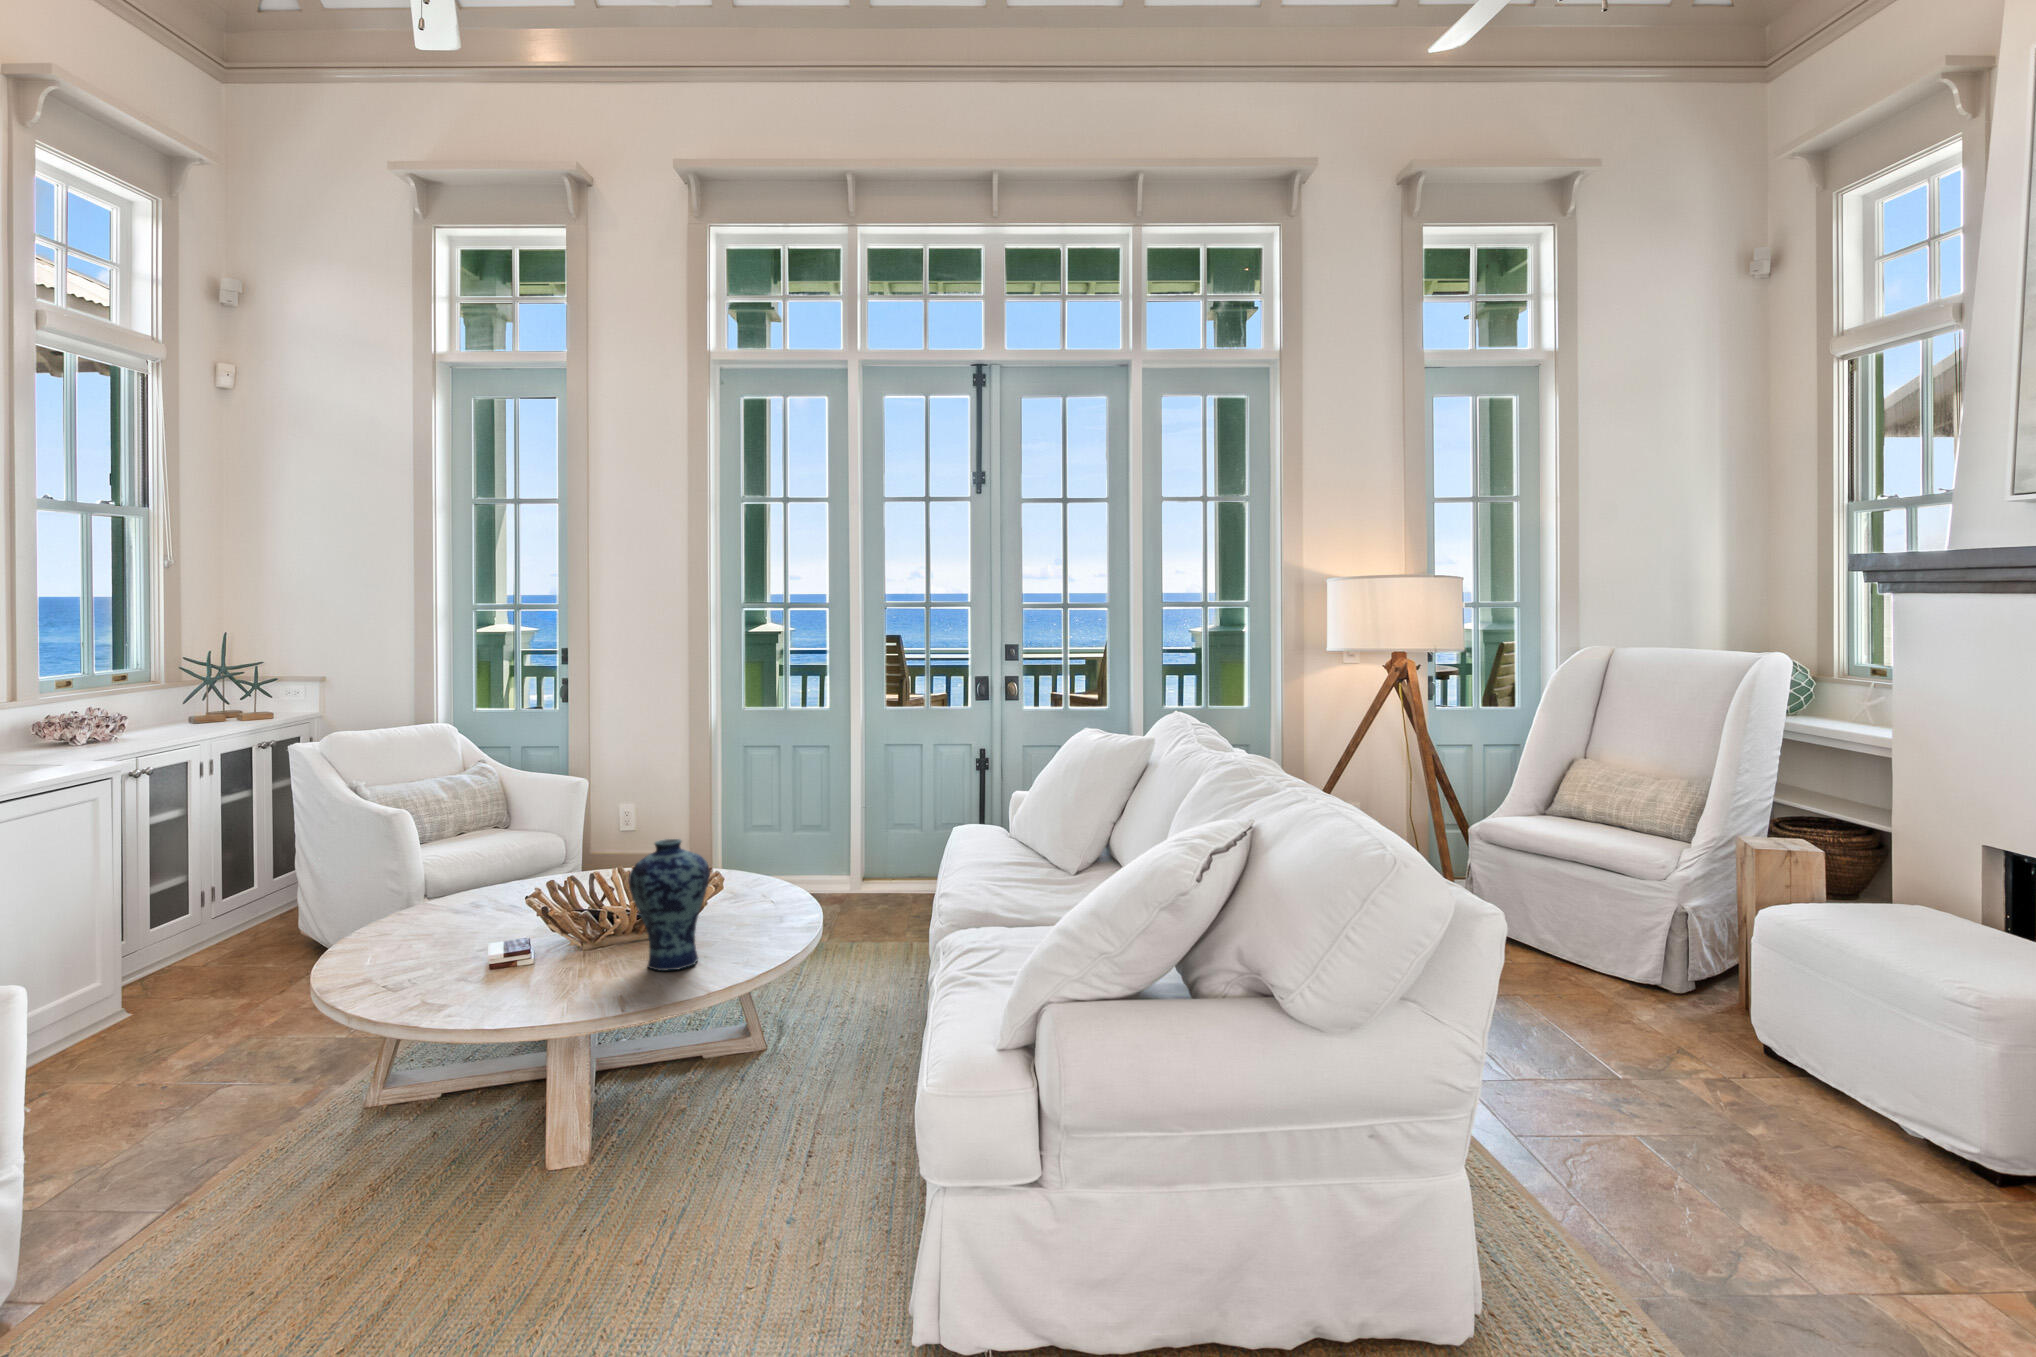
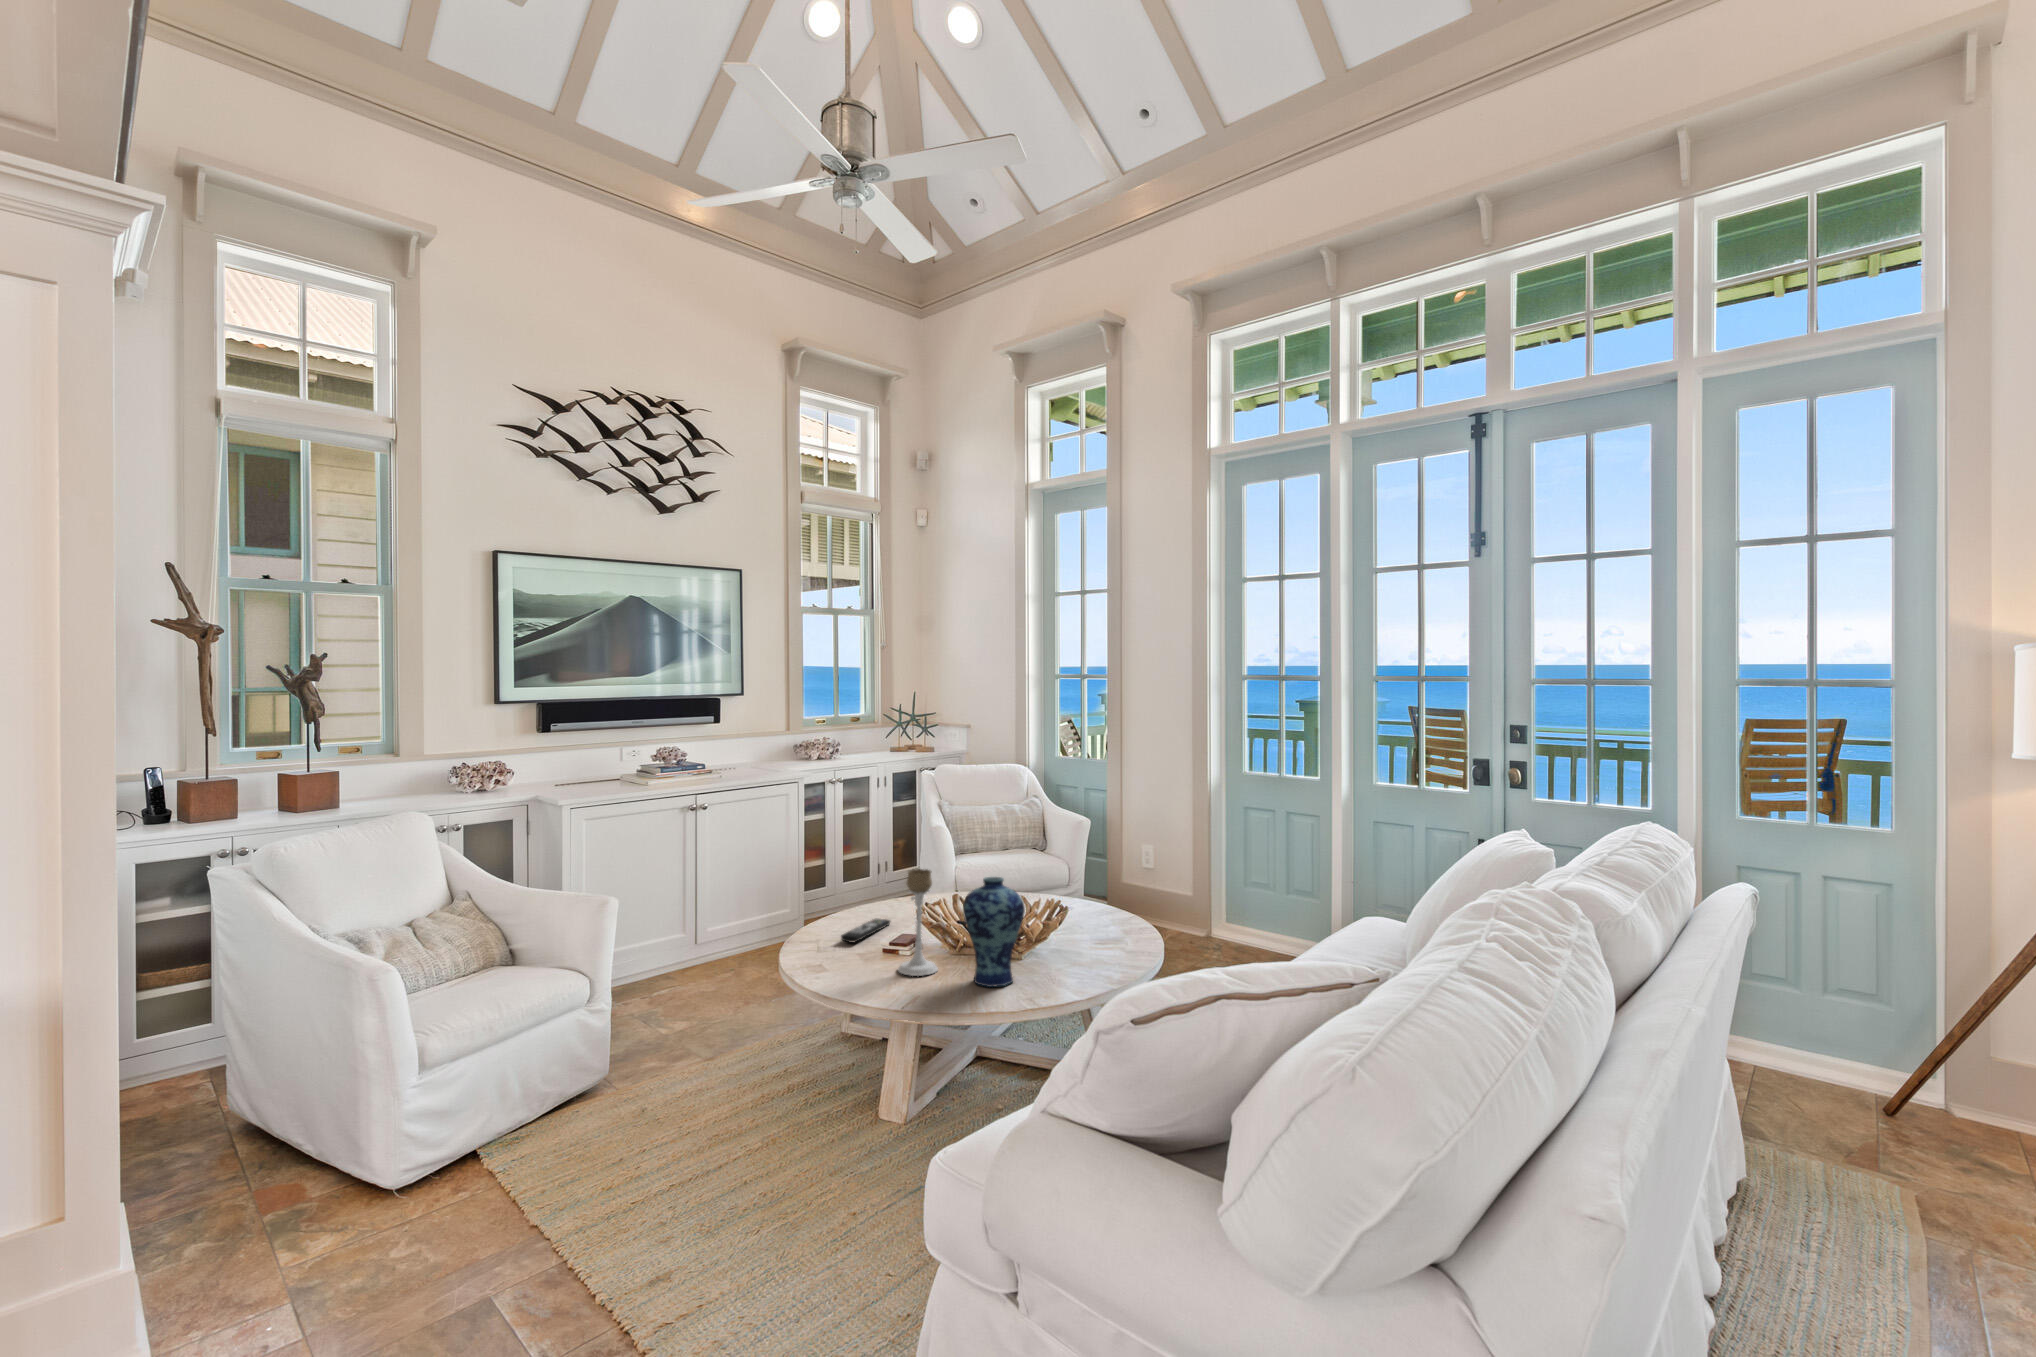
candle holder: none [530,845,587,983] -> present [897,869,938,976]
remote control: none [395,931,437,968] -> present [841,919,890,943]

